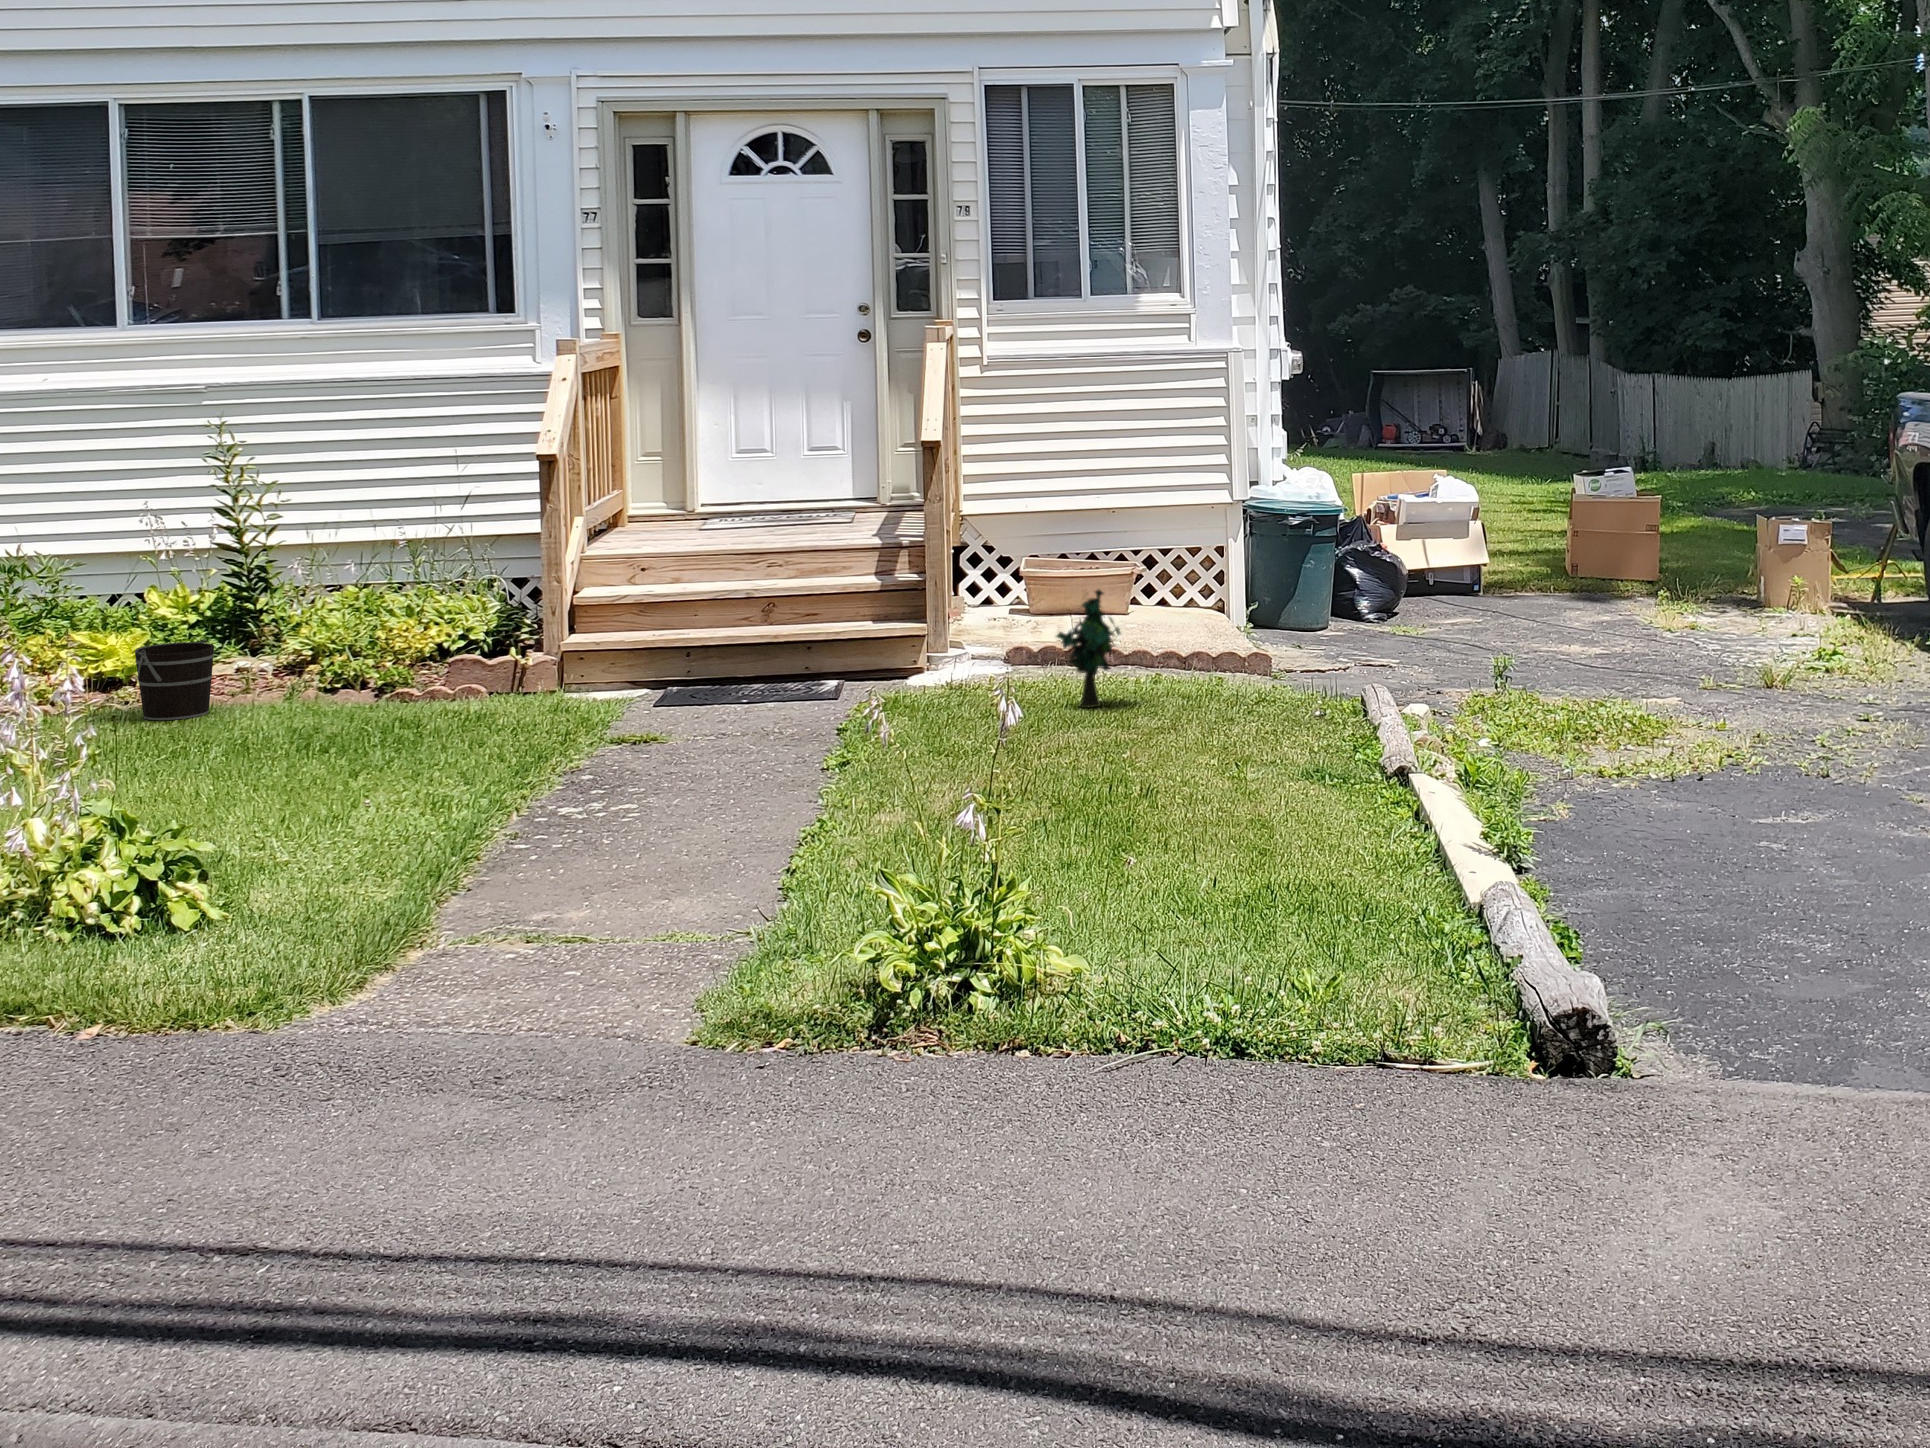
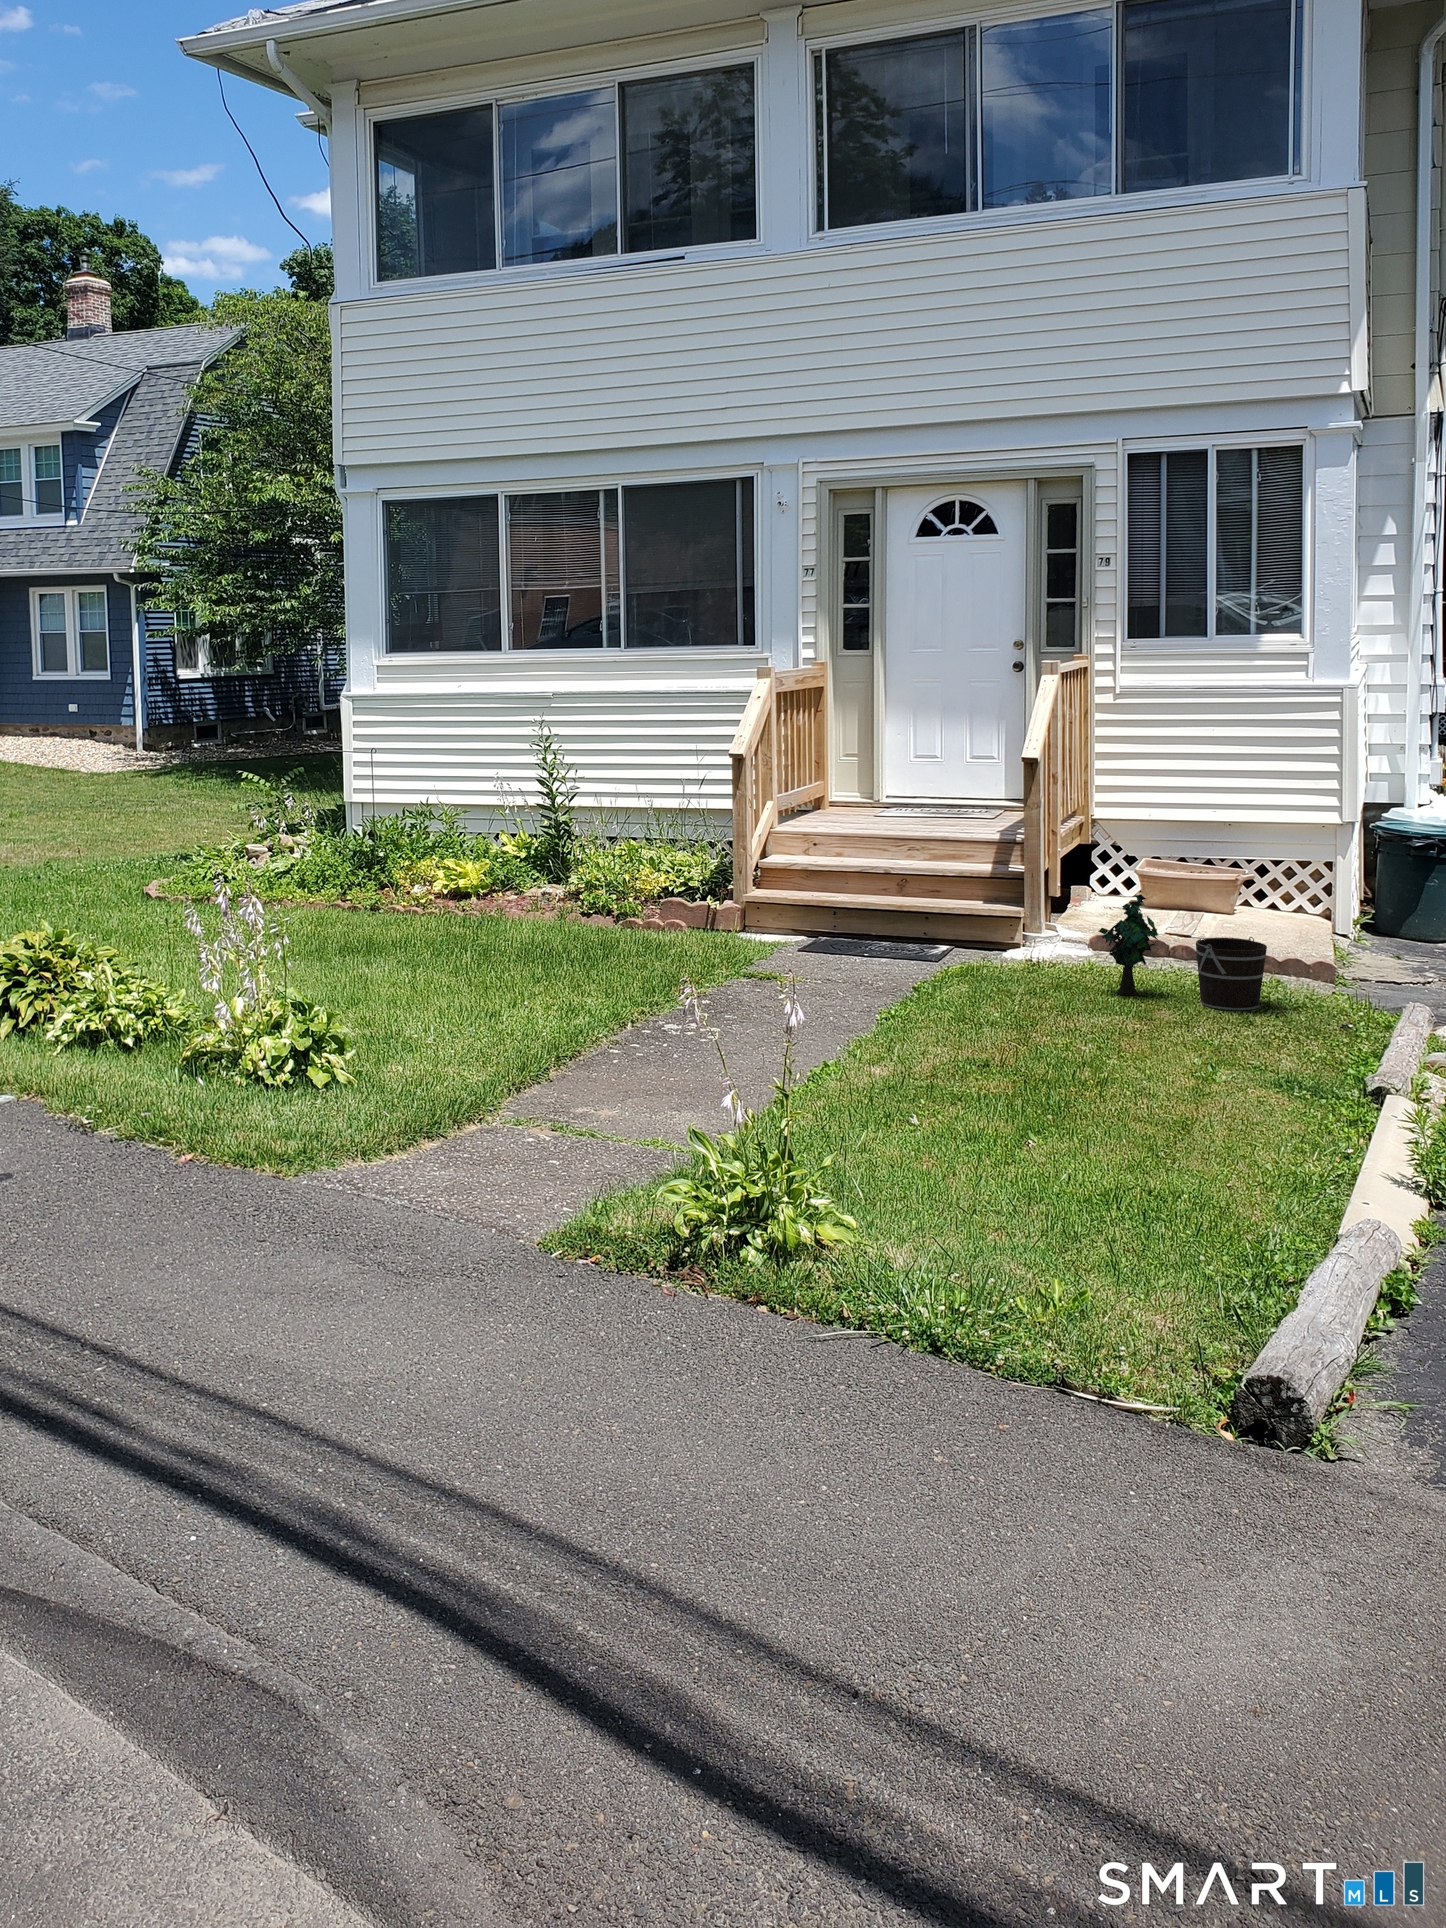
bucket: present [135,639,214,720] -> present [1196,937,1267,1010]

